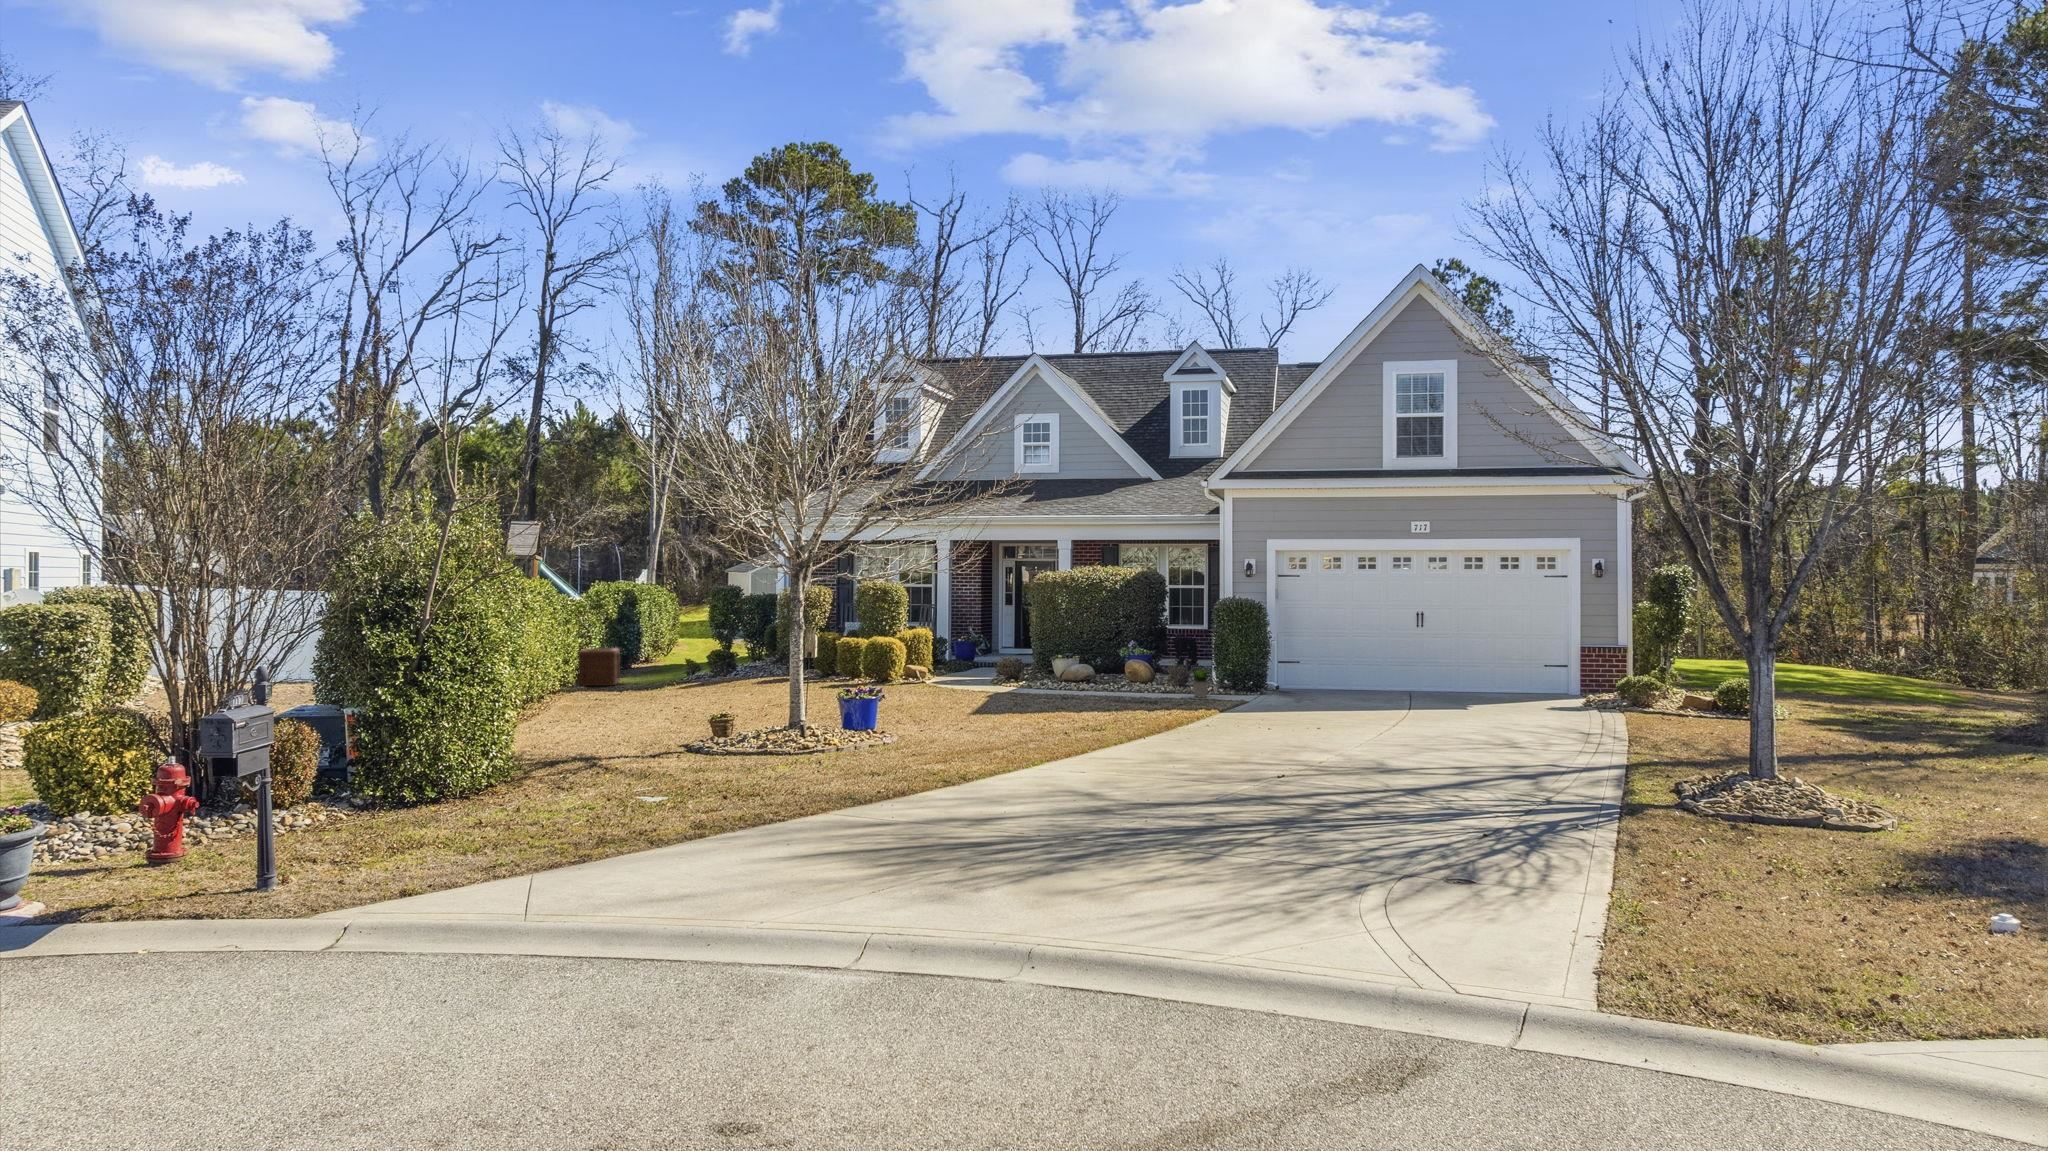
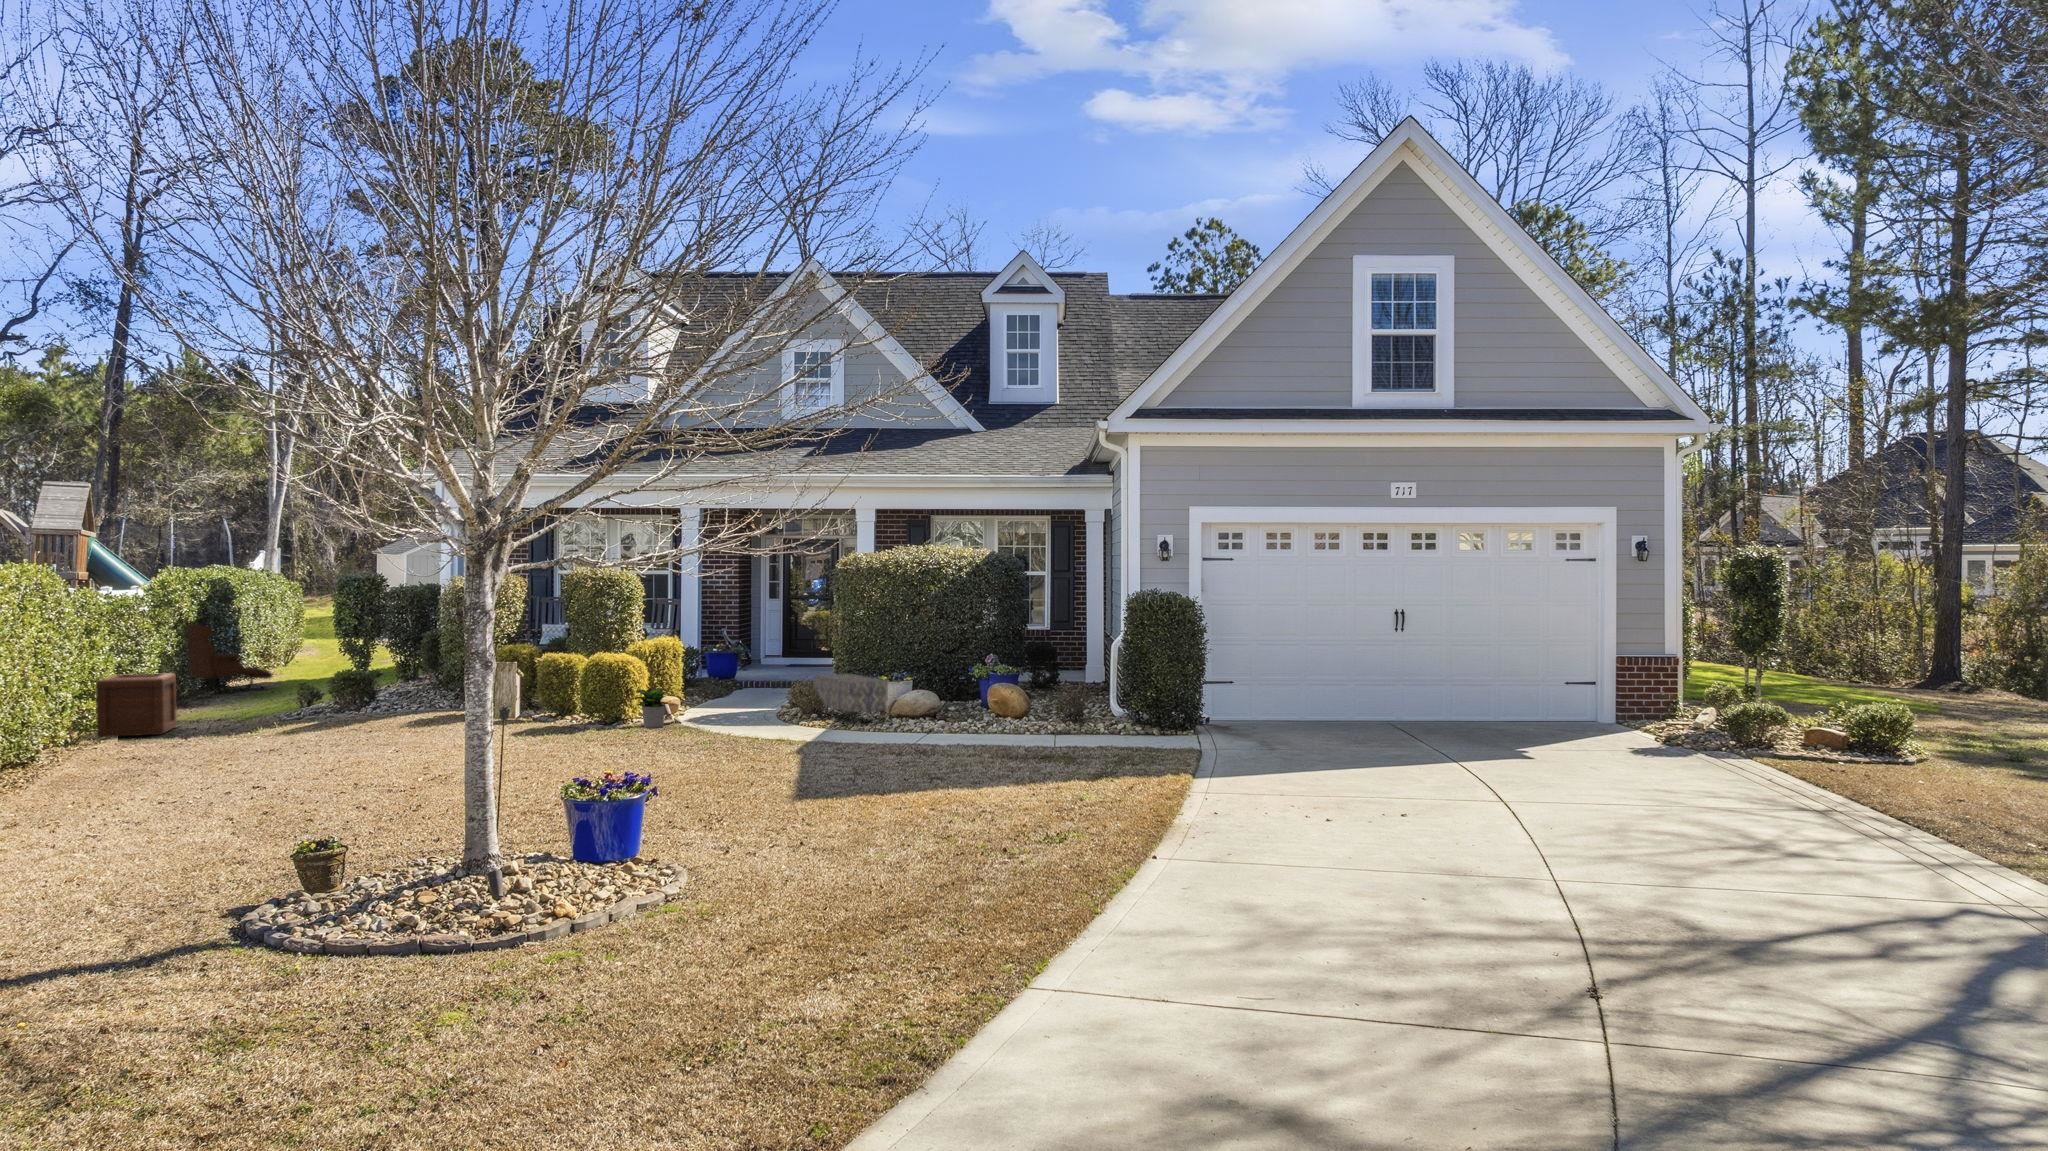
lounge chair: none [610,620,666,668] -> present [188,624,272,694]
bench: none [1015,656,1062,689] -> present [813,673,888,725]
potted plant: present [1192,670,1210,697] -> present [633,689,674,728]

